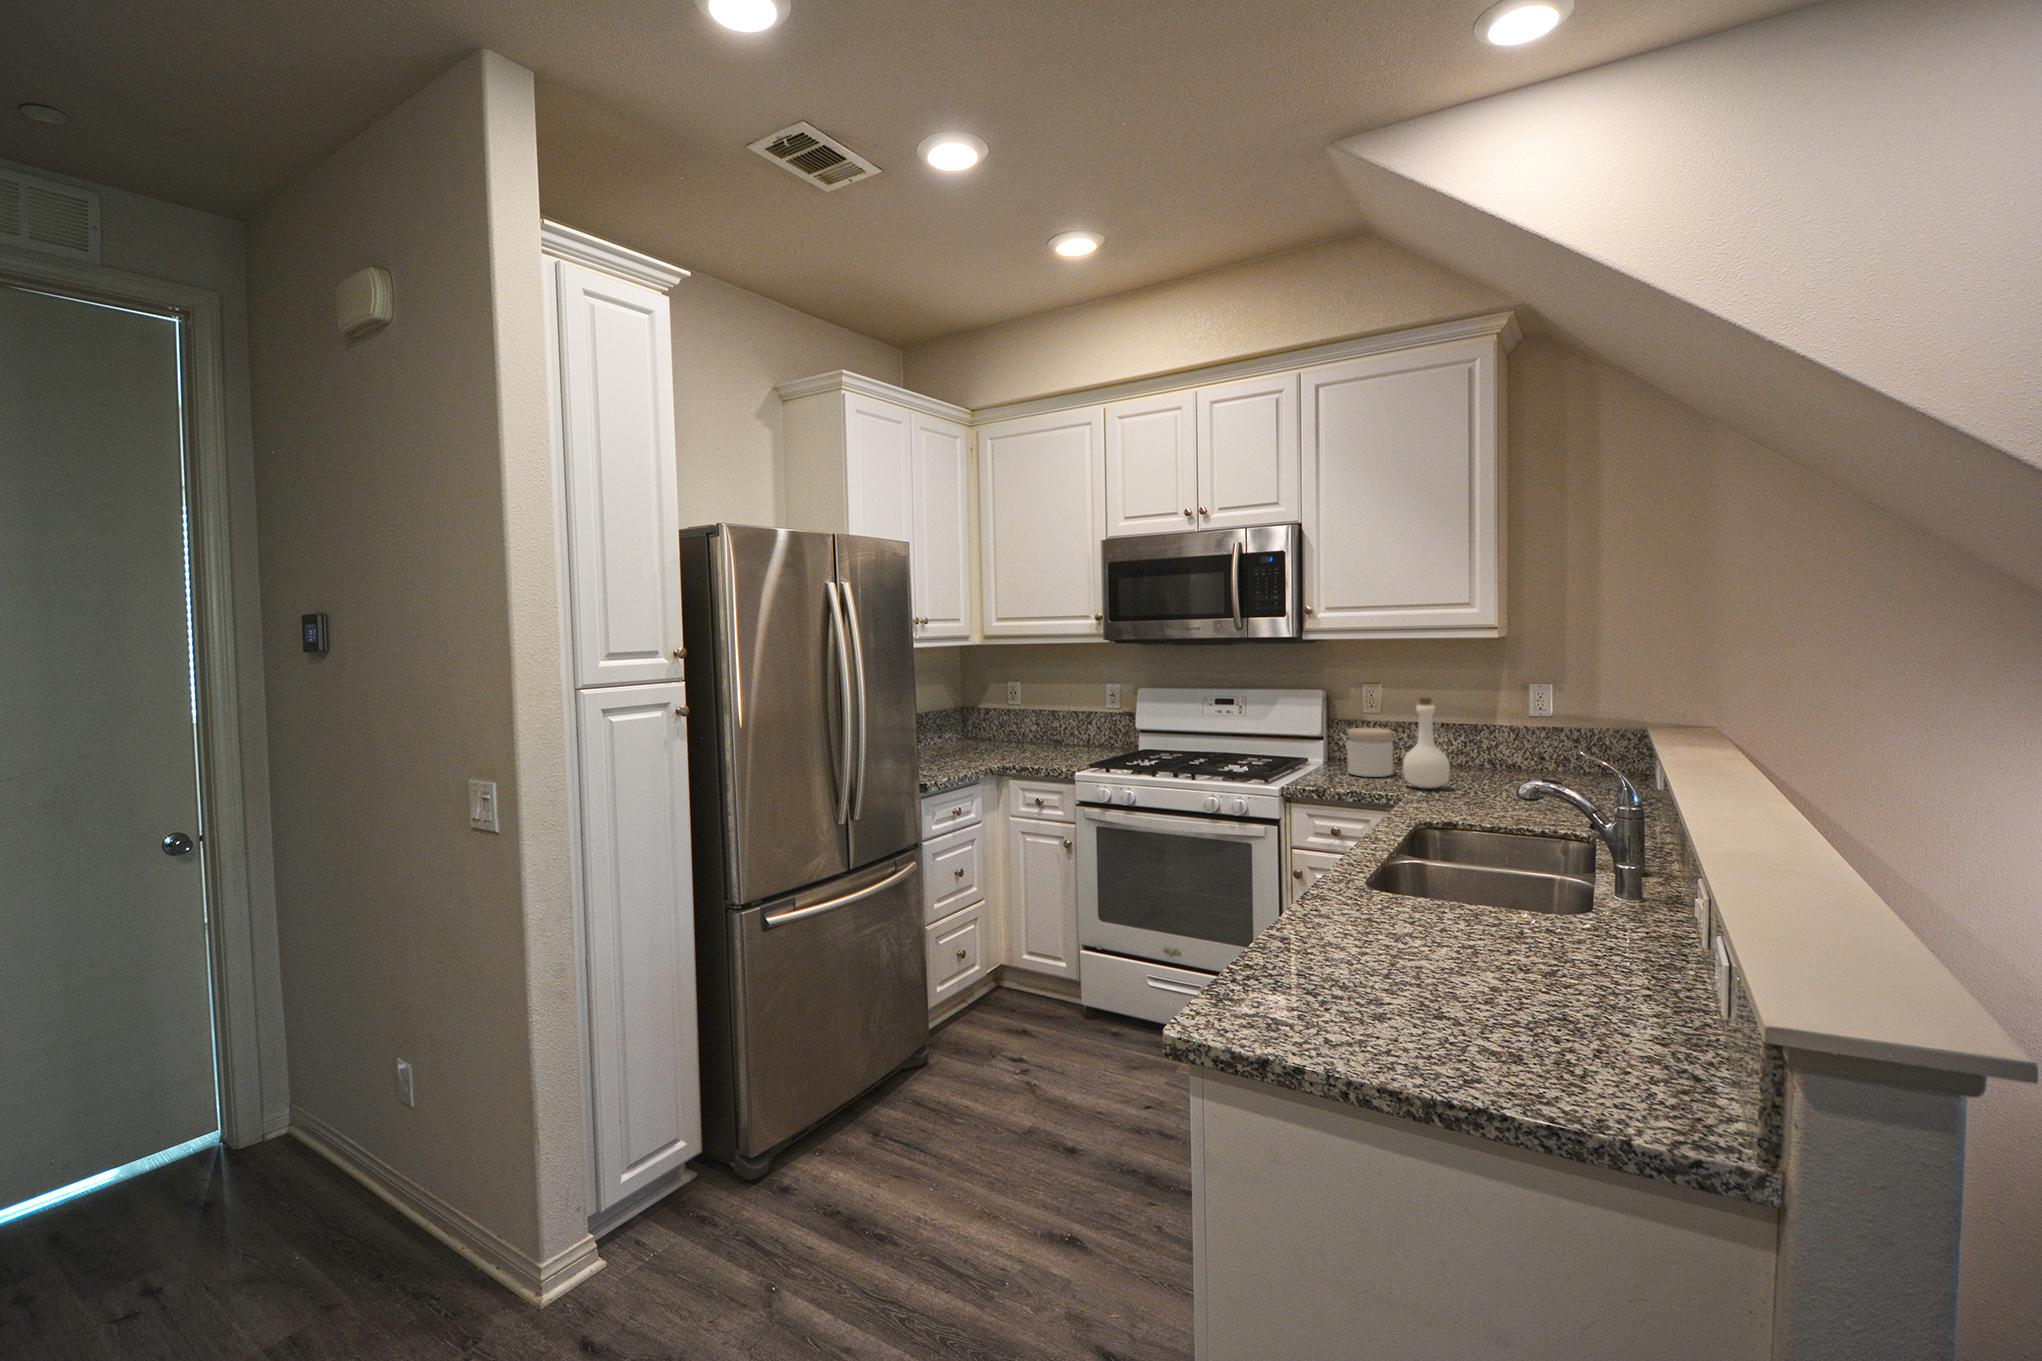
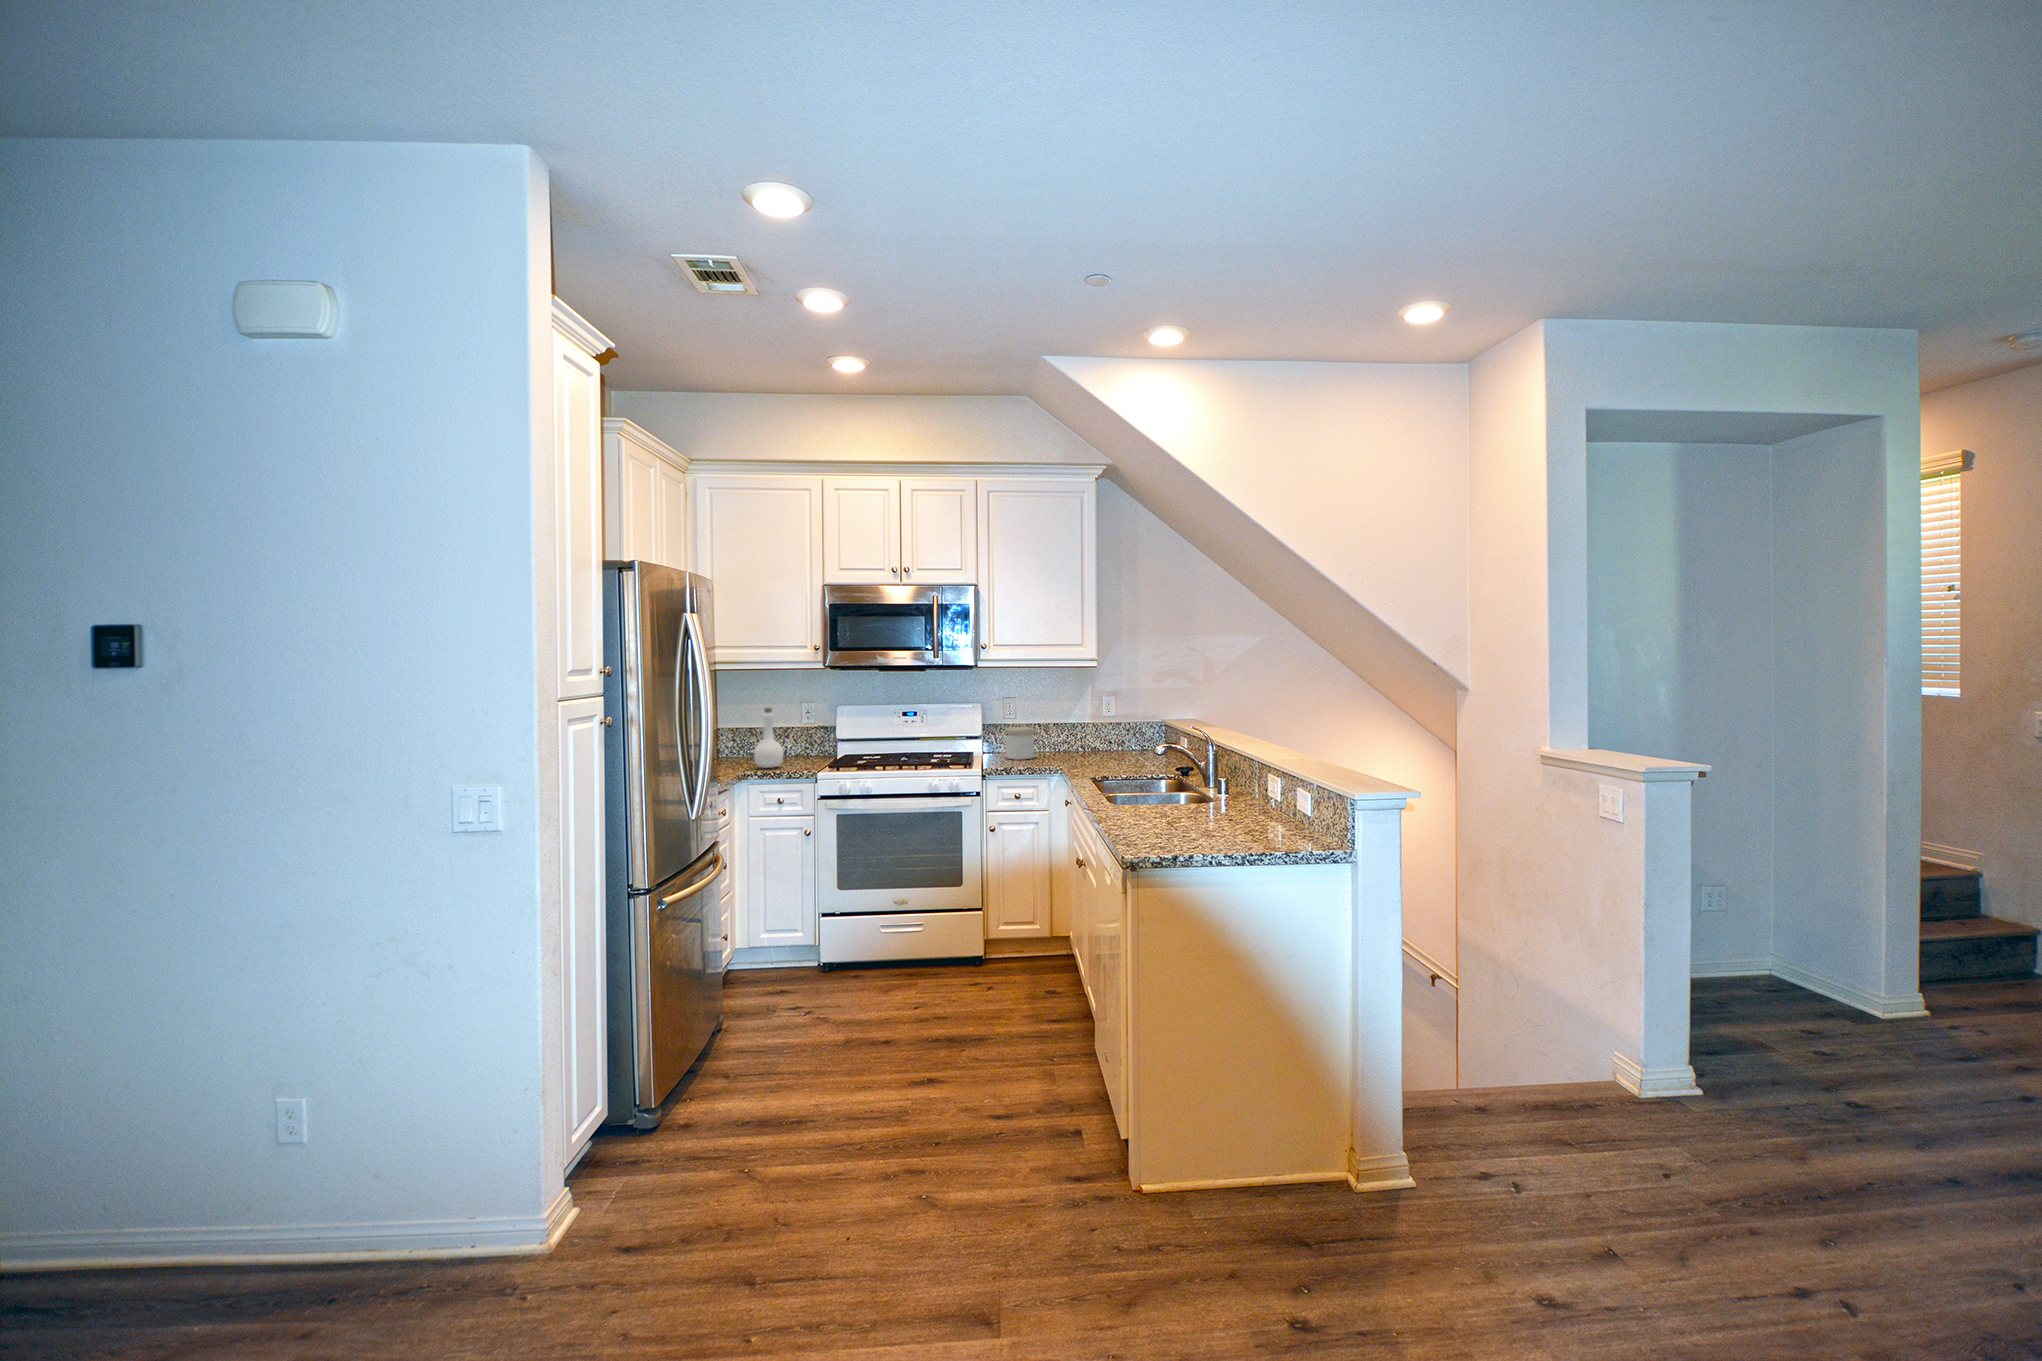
bottle: present [1403,697,1450,788] -> present [754,708,783,768]

